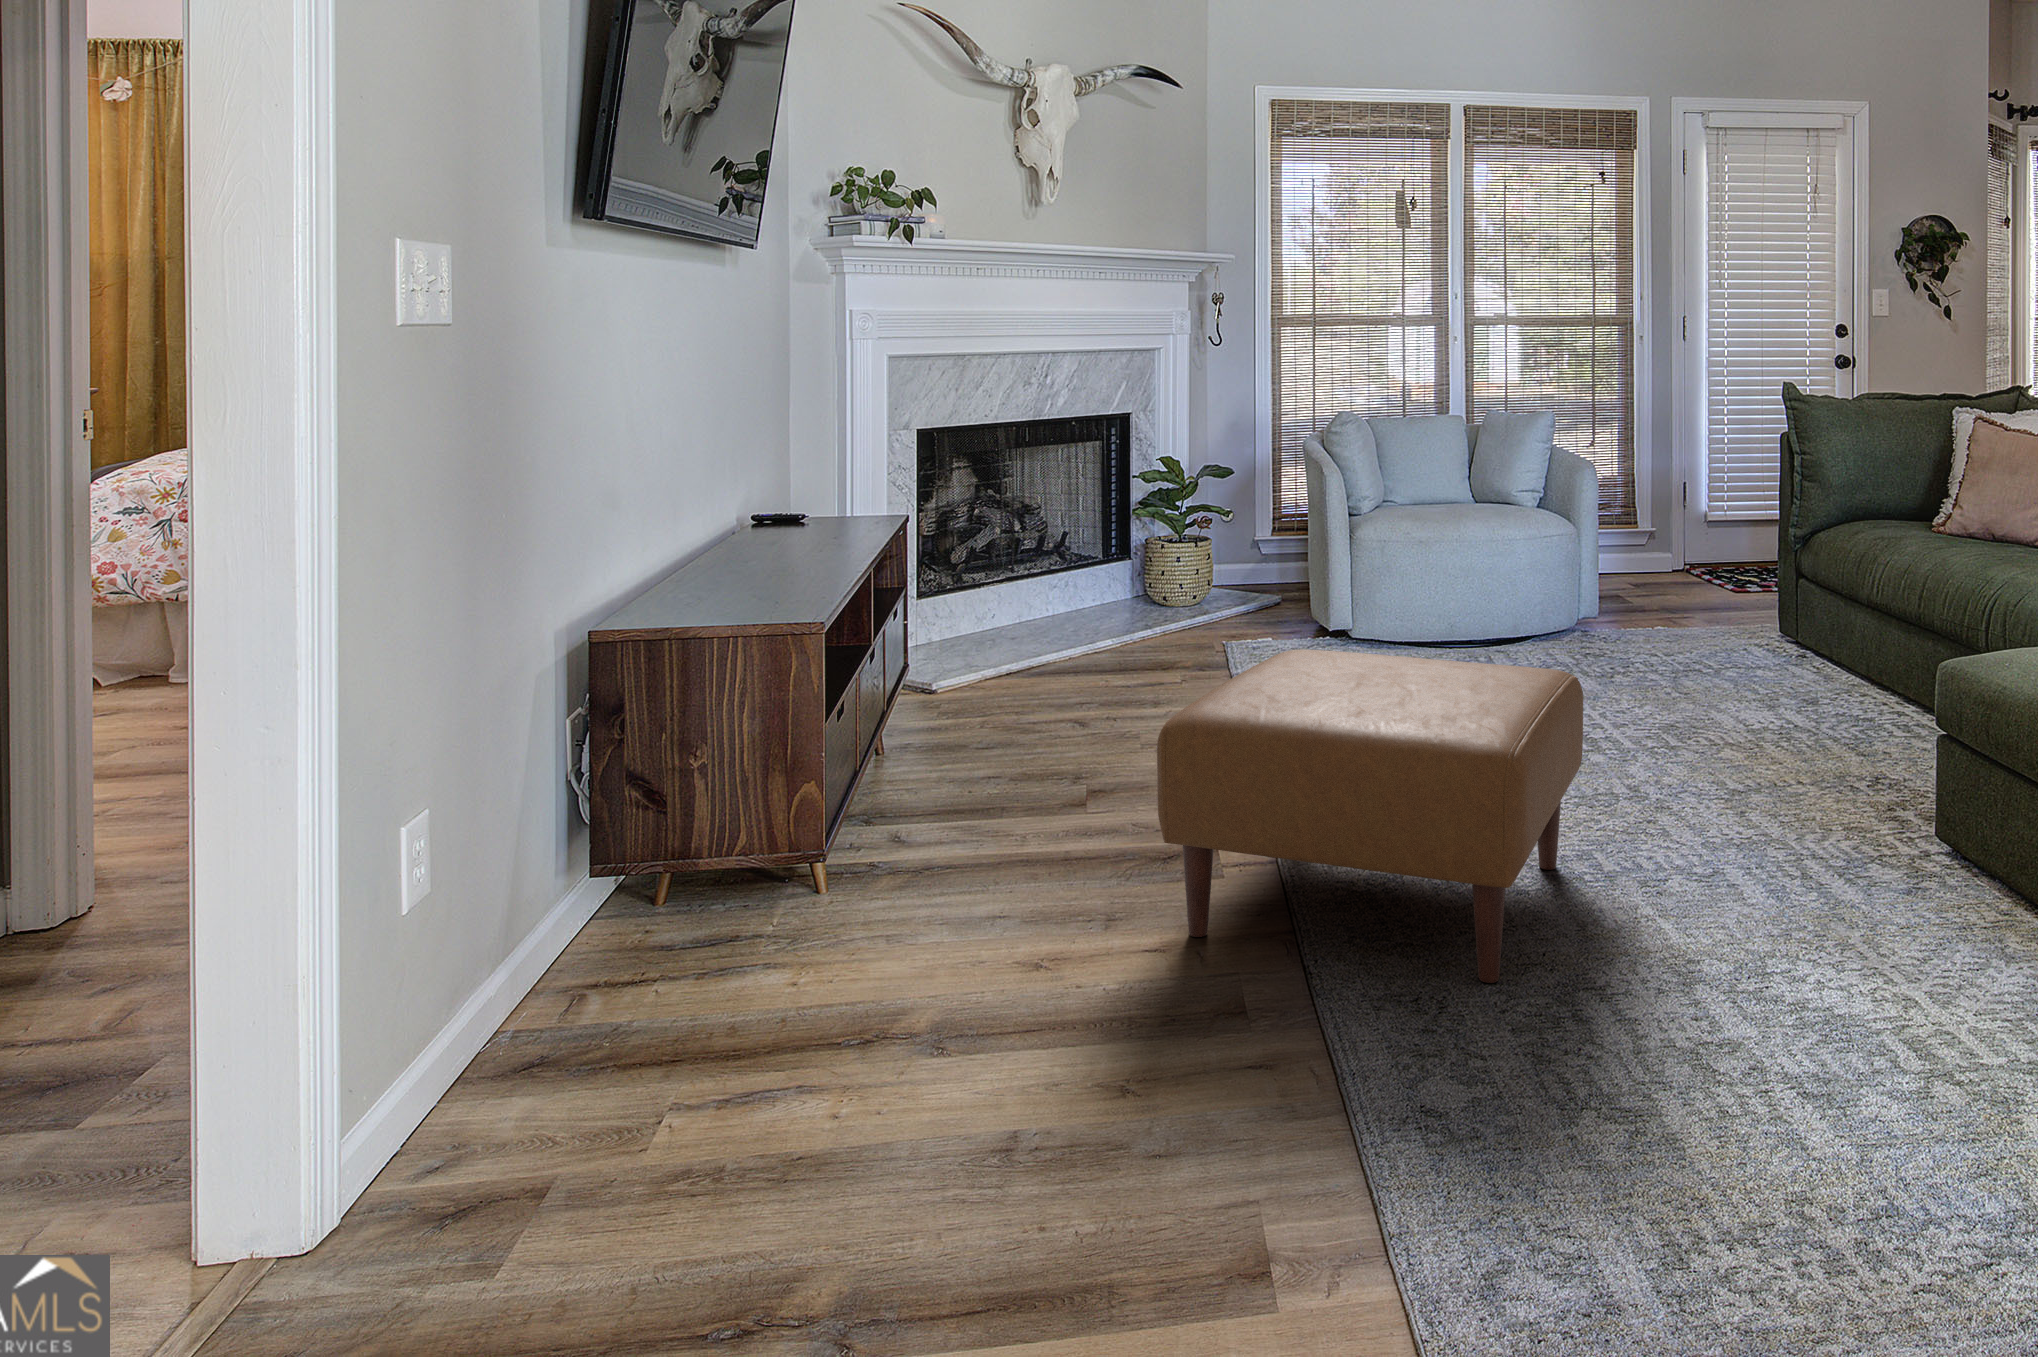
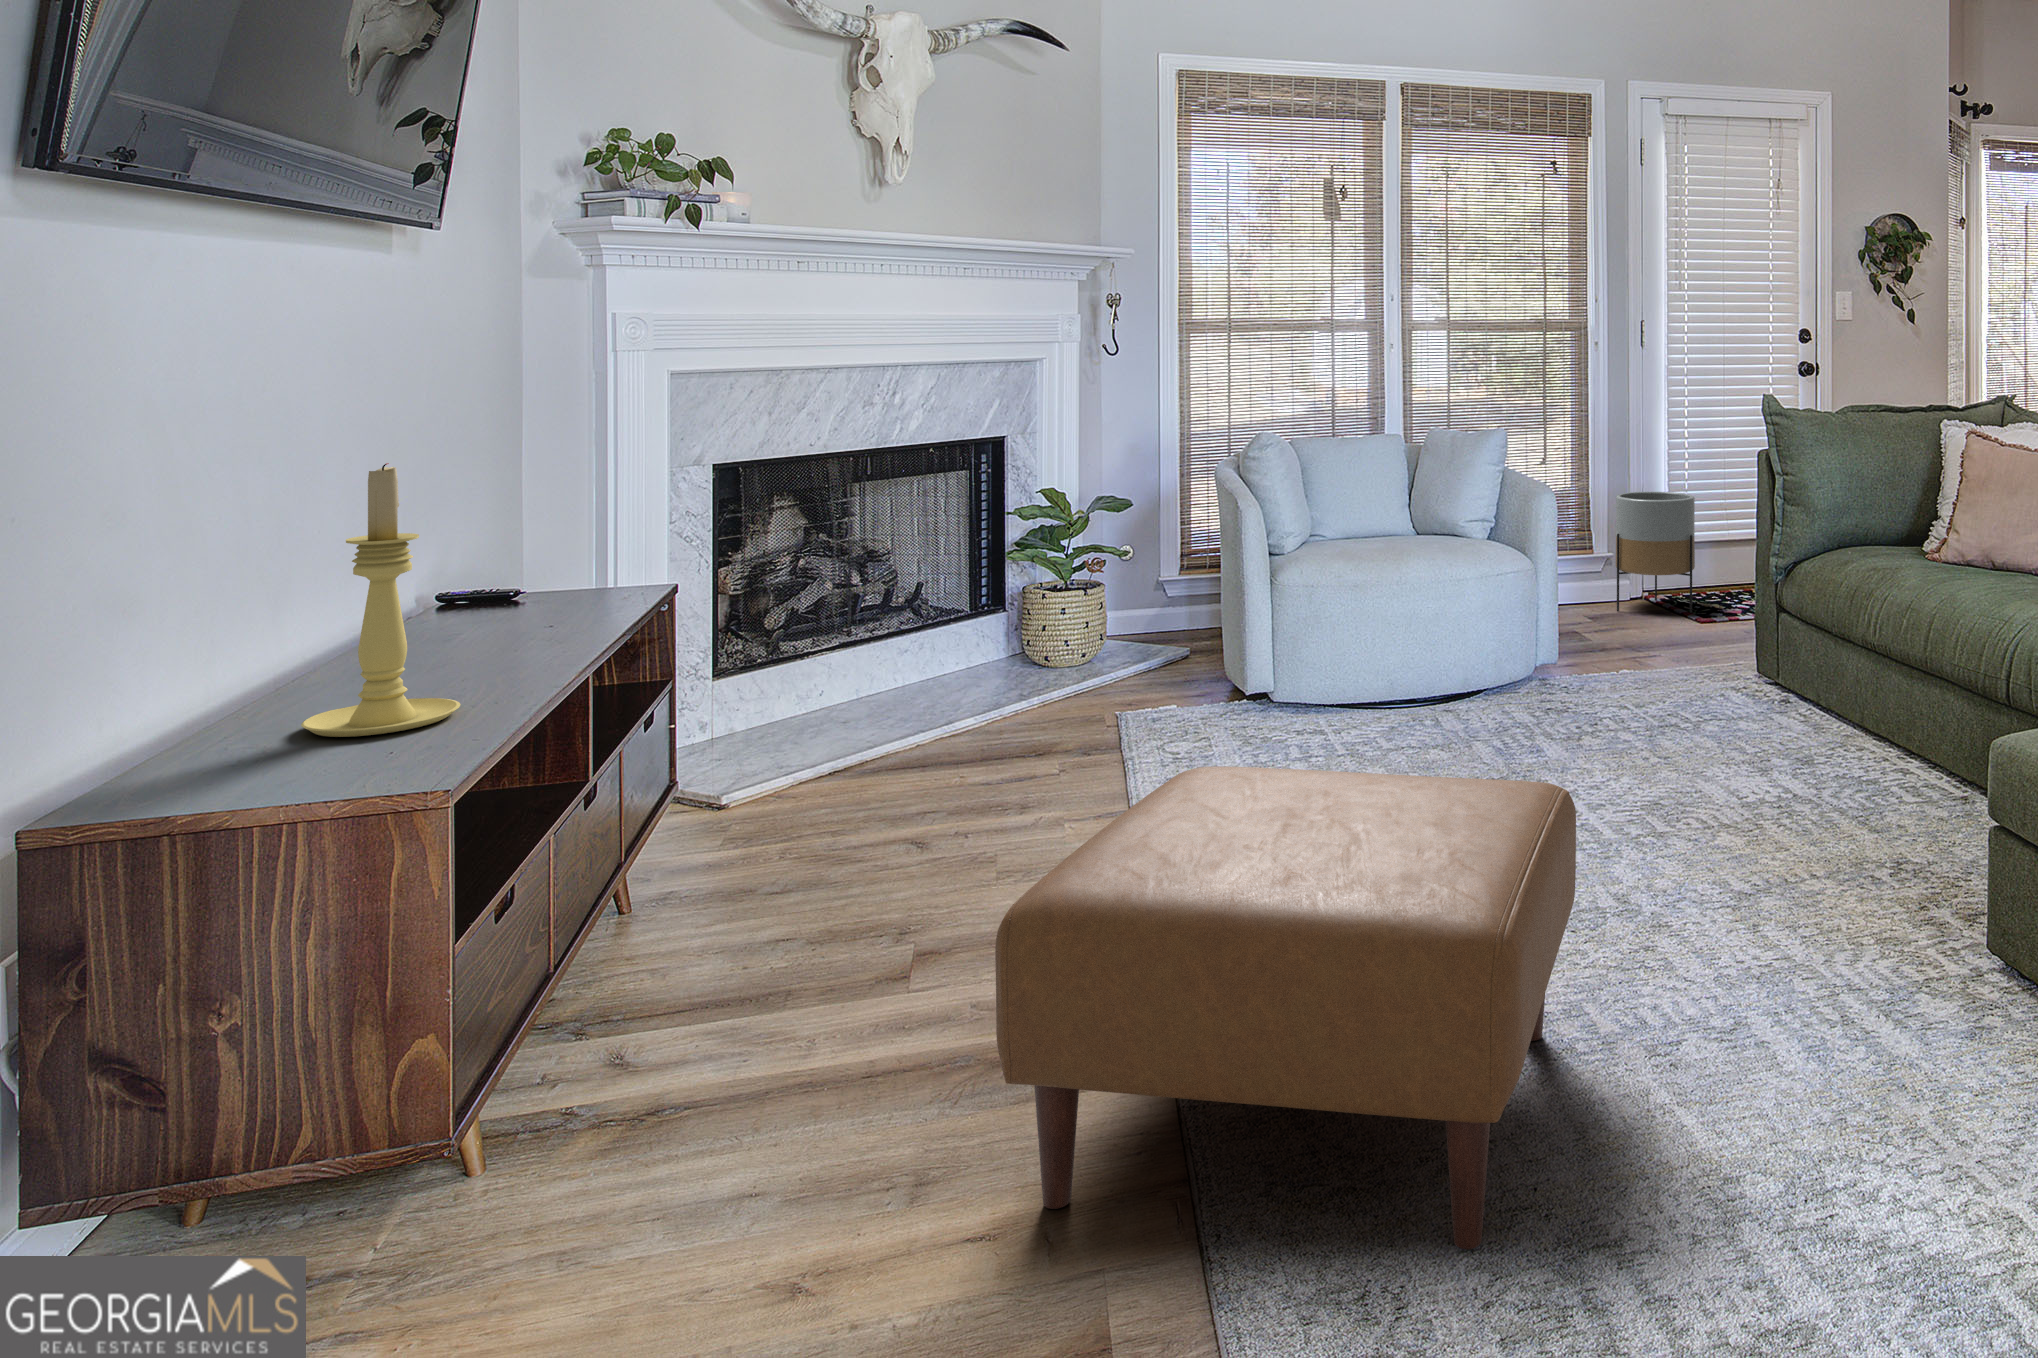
candle holder: none [707,408,799,590] -> present [301,463,460,737]
planter: none [1655,472,1728,581] -> present [1615,492,1695,613]

